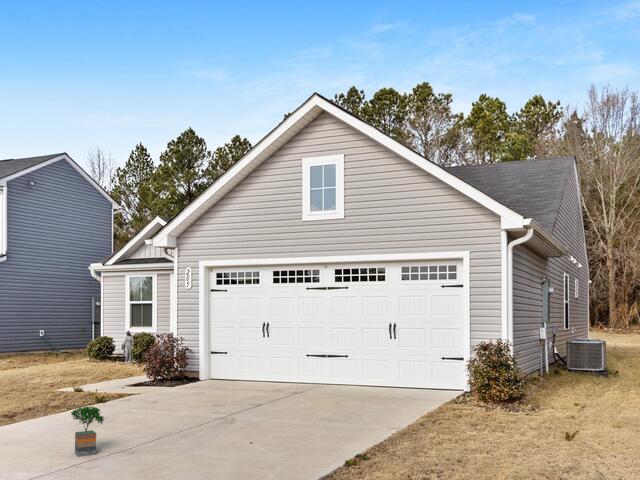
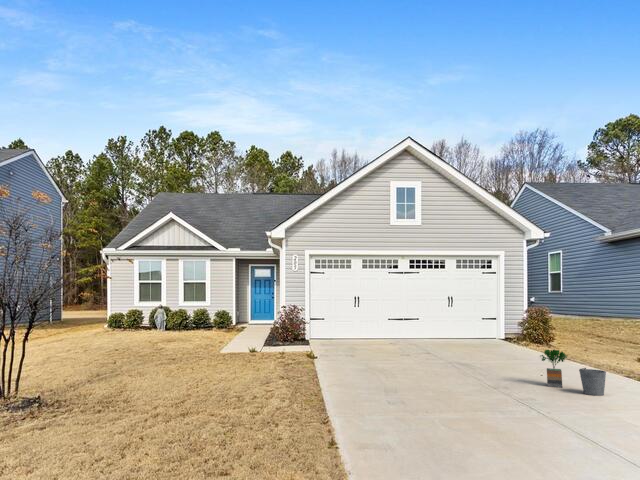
bucket: none [34,433,67,470] -> present [579,368,606,396]

